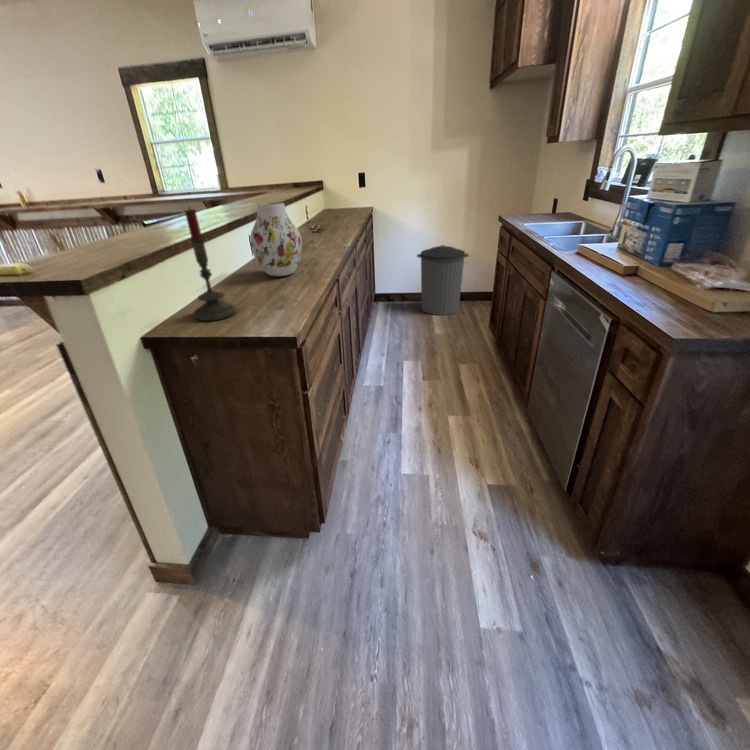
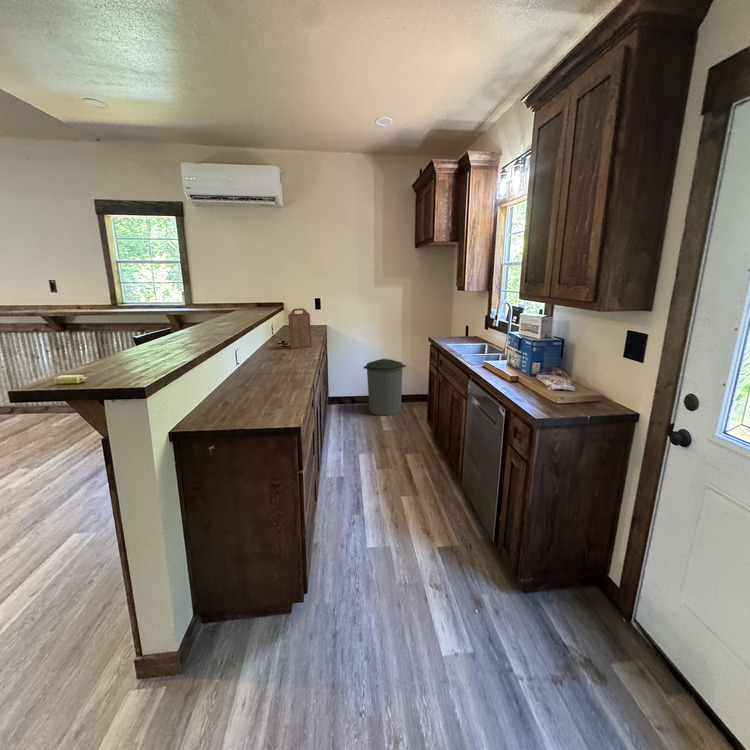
cutting board: none [322,174,352,229] -> present [288,308,312,349]
vase: present [250,202,302,276] -> none [245,336,284,389]
candle: present [185,209,236,321] -> none [211,345,243,424]

